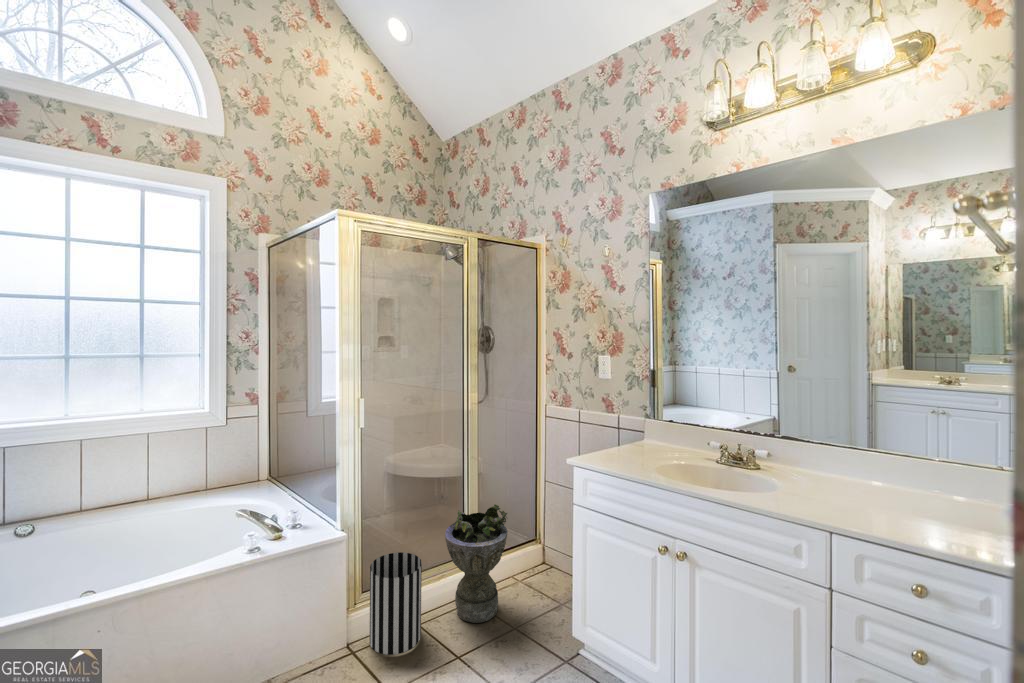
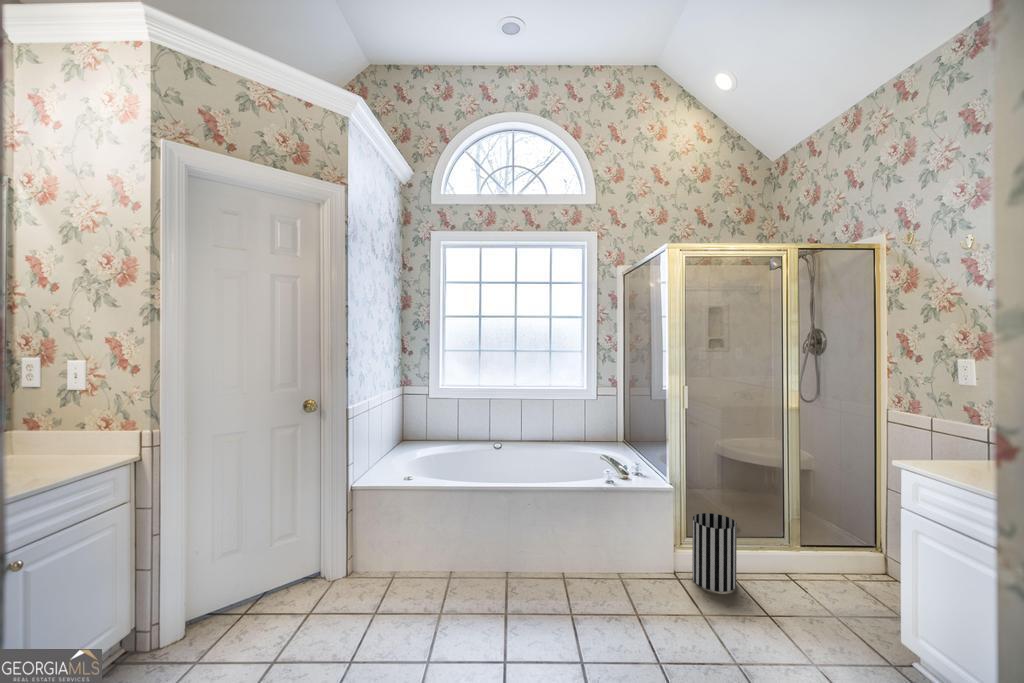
planter: present [445,504,508,623] -> none [761,493,827,598]

